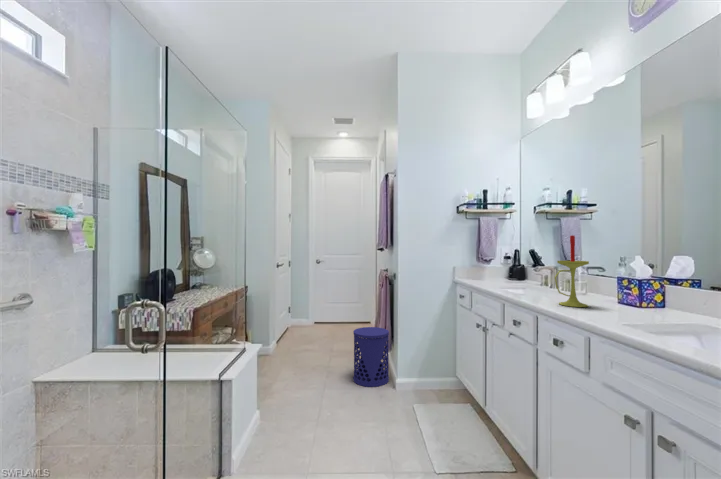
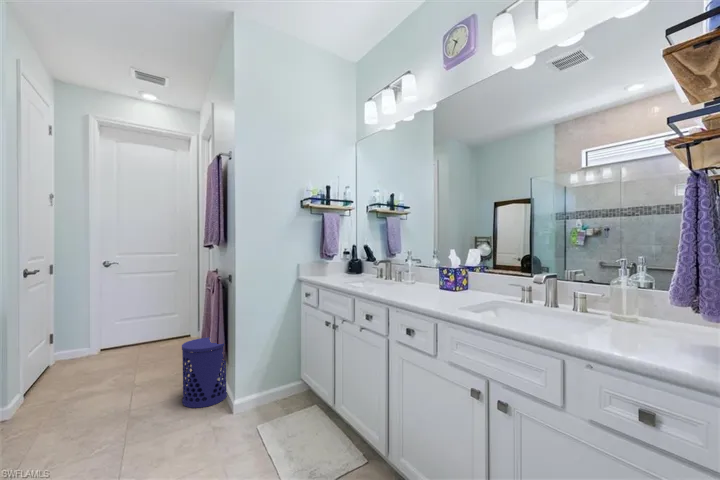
candle: present [555,235,589,307] -> none [400,234,424,296]

